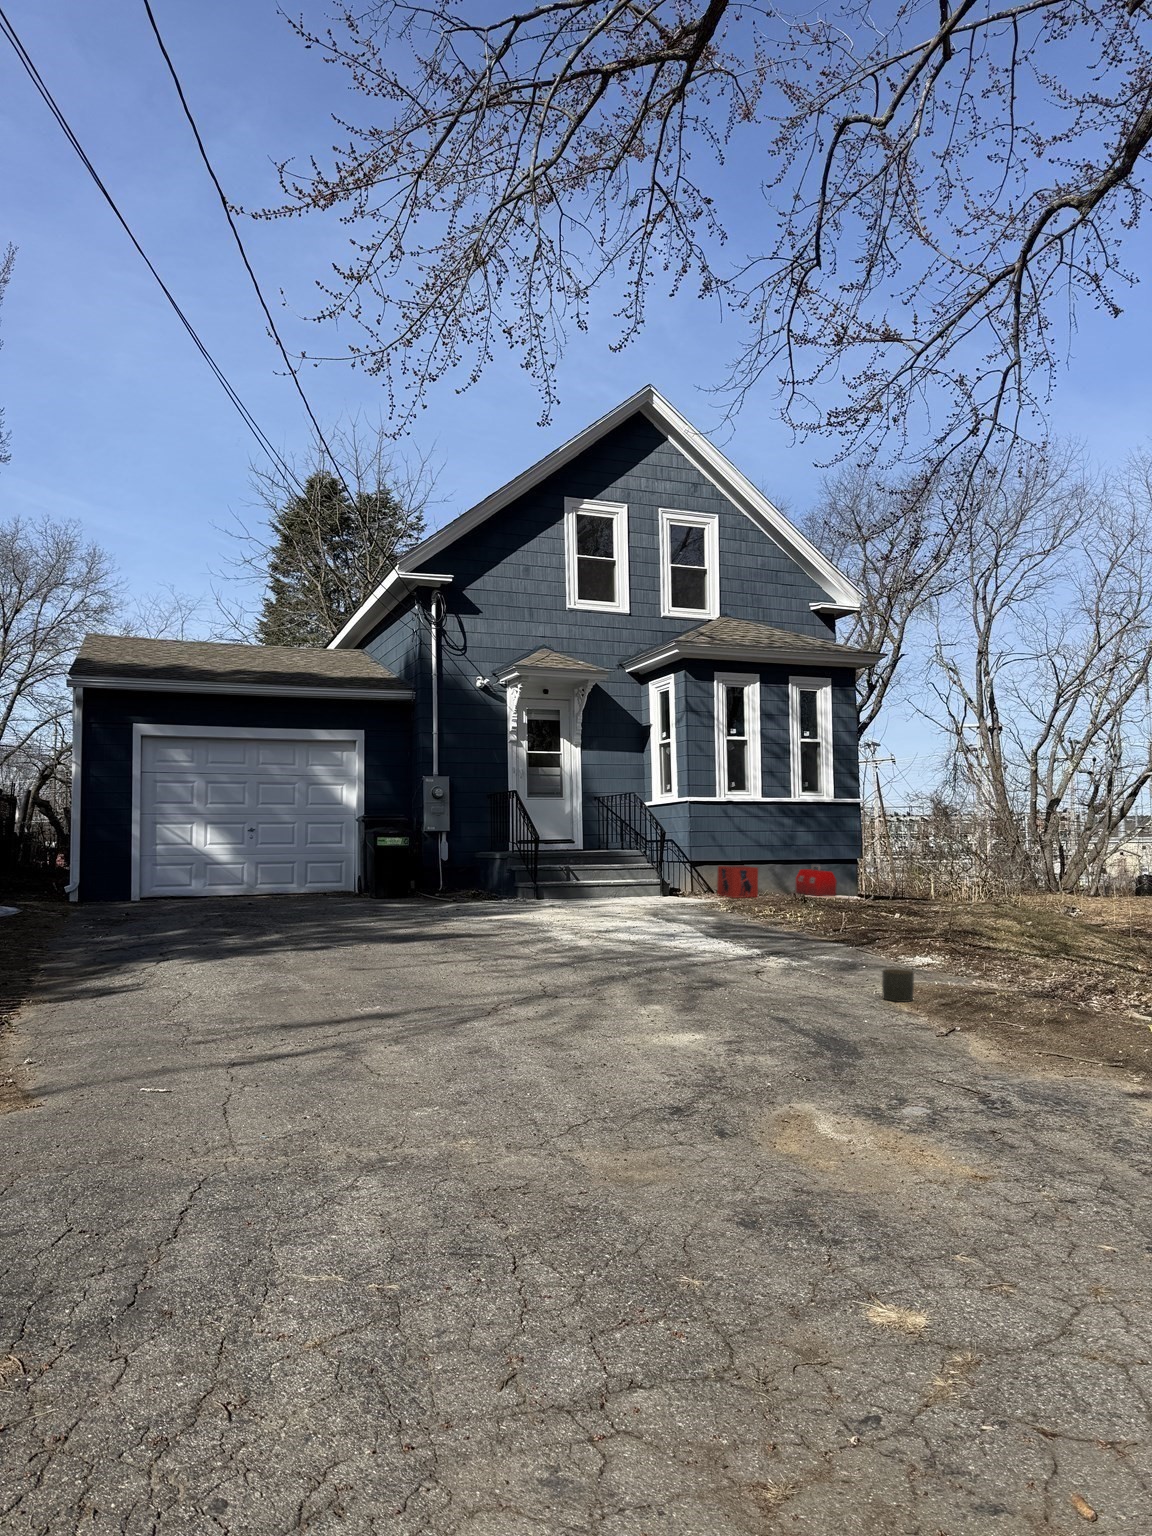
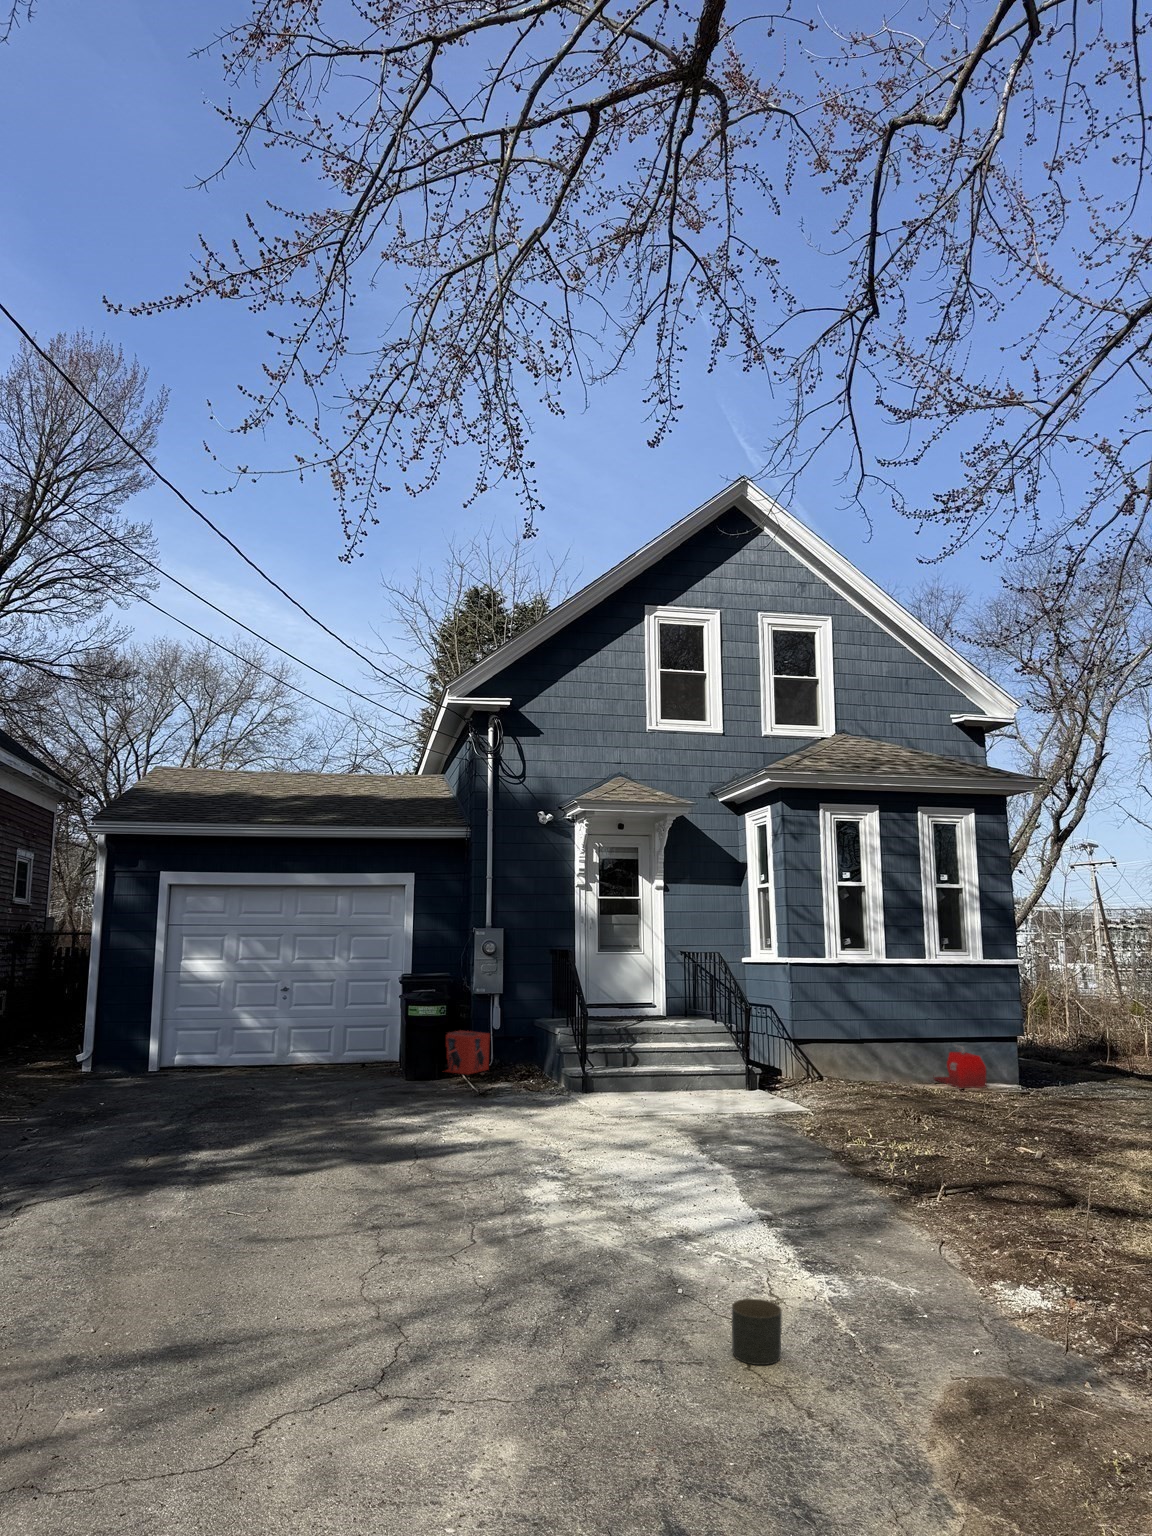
storage box: present [717,866,758,898] -> present [446,1031,490,1074]
planter: present [882,969,914,1002] -> present [732,1299,782,1365]

